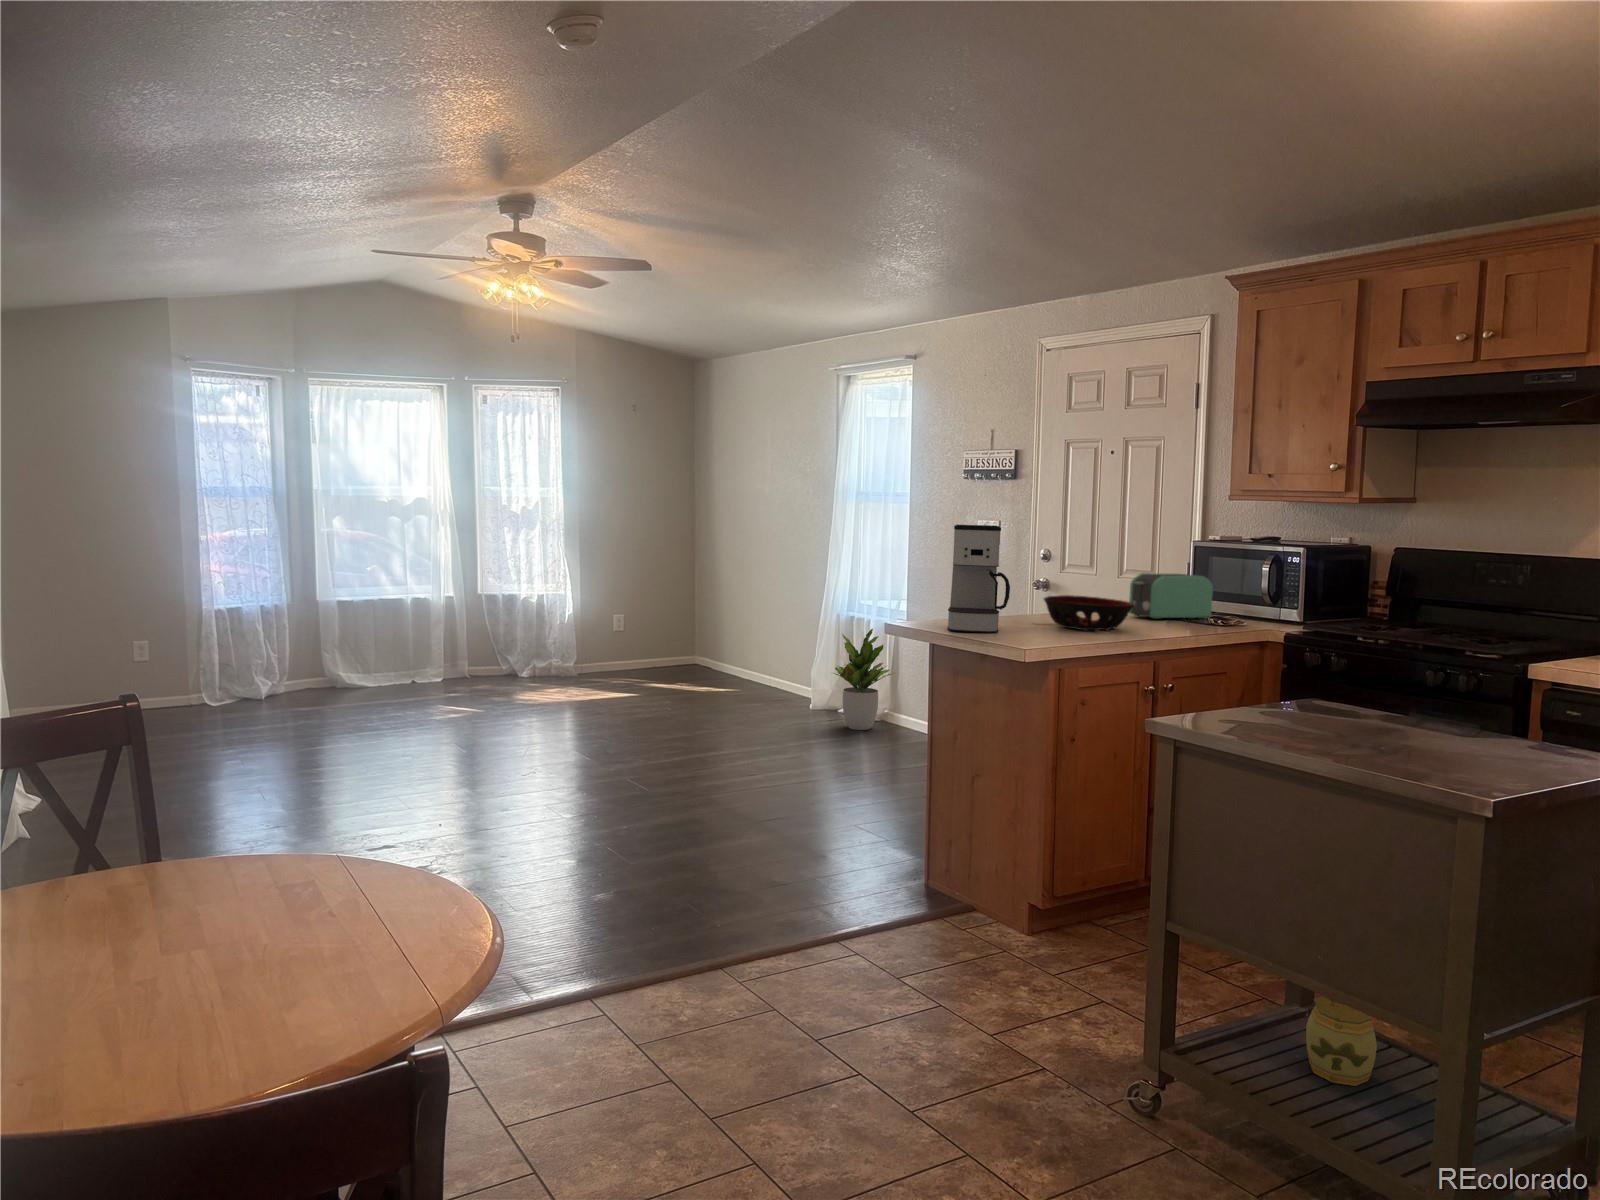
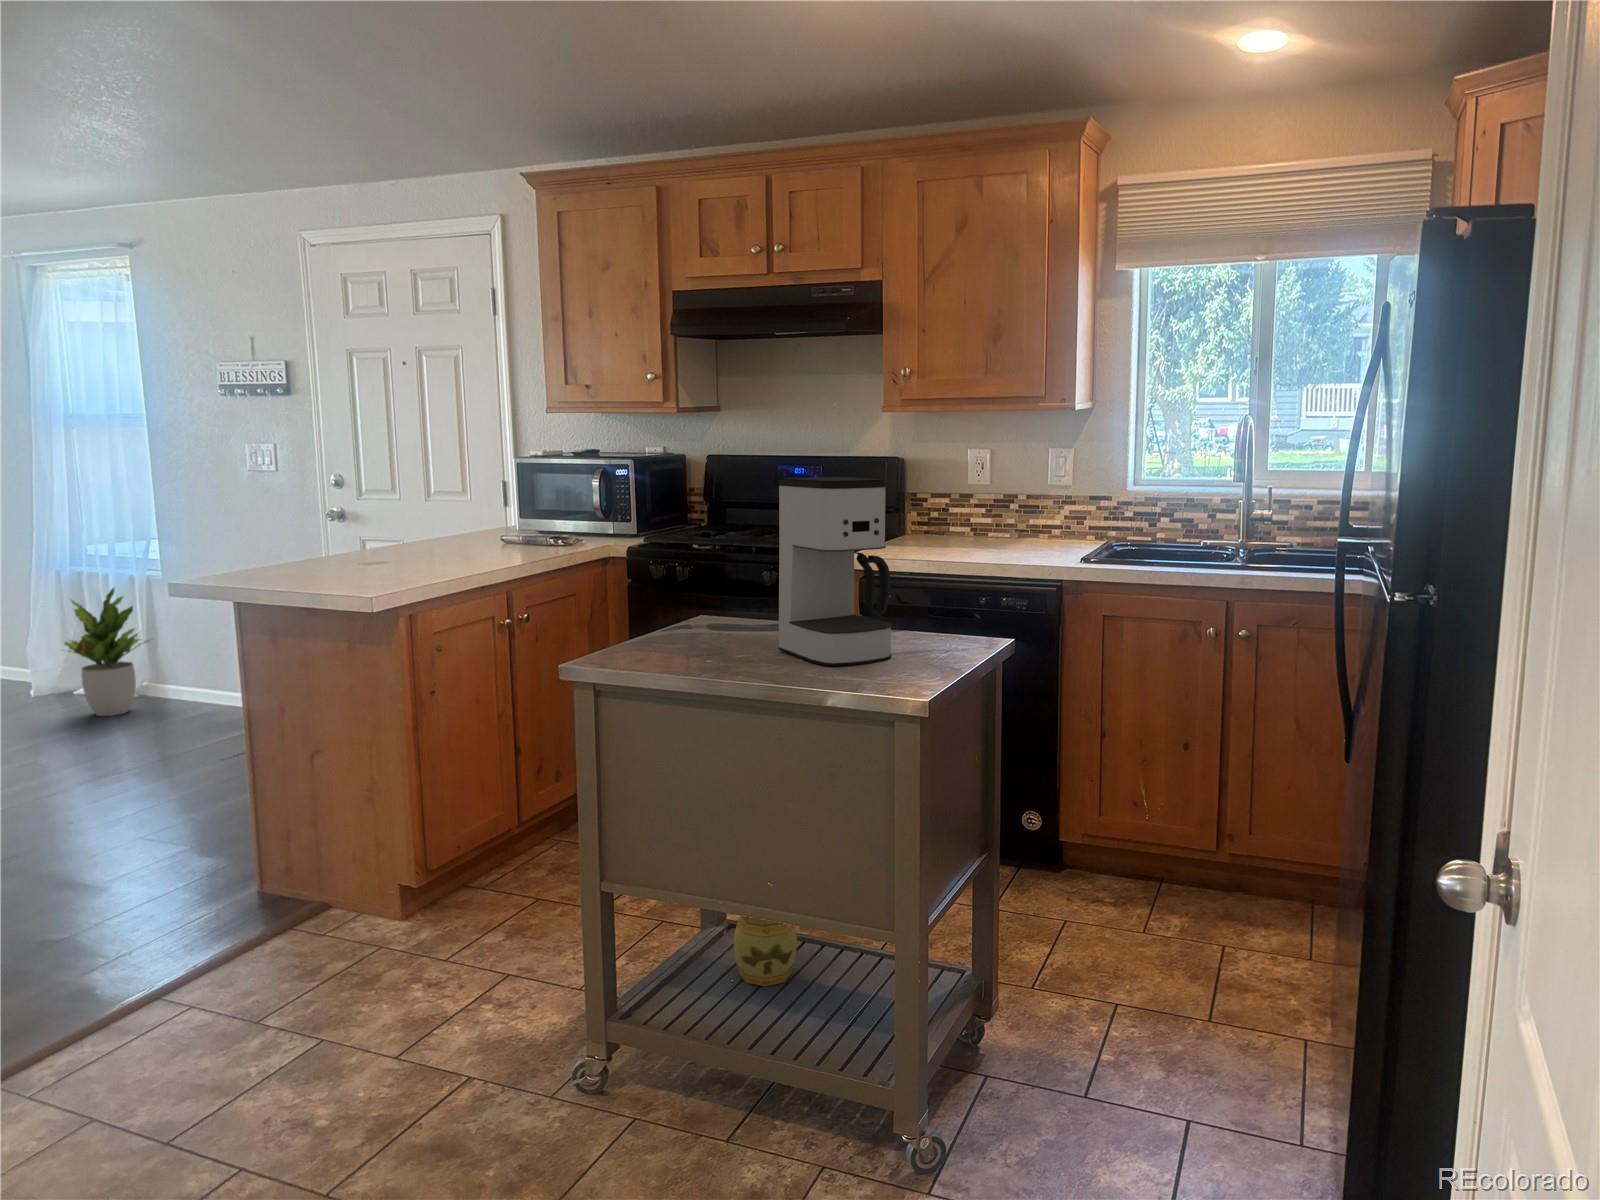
coffee maker: present [948,525,1010,633] -> present [779,477,892,666]
toaster: present [1129,573,1213,619] -> none [459,493,547,544]
decorative bowl: present [1043,595,1134,630] -> none [370,525,476,564]

